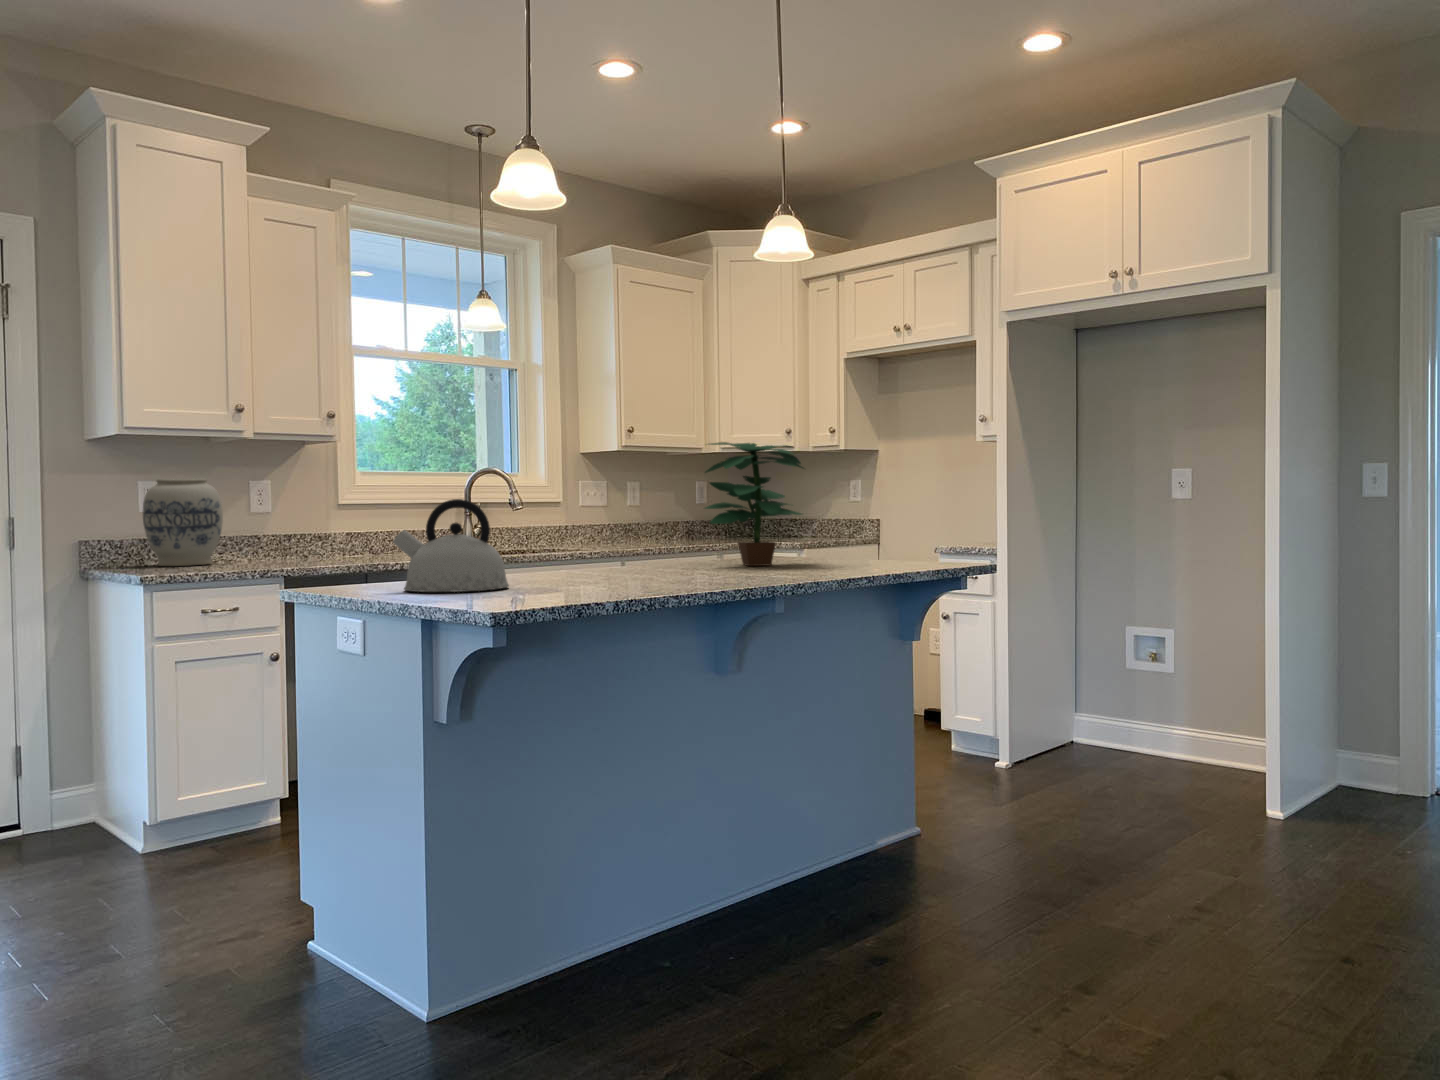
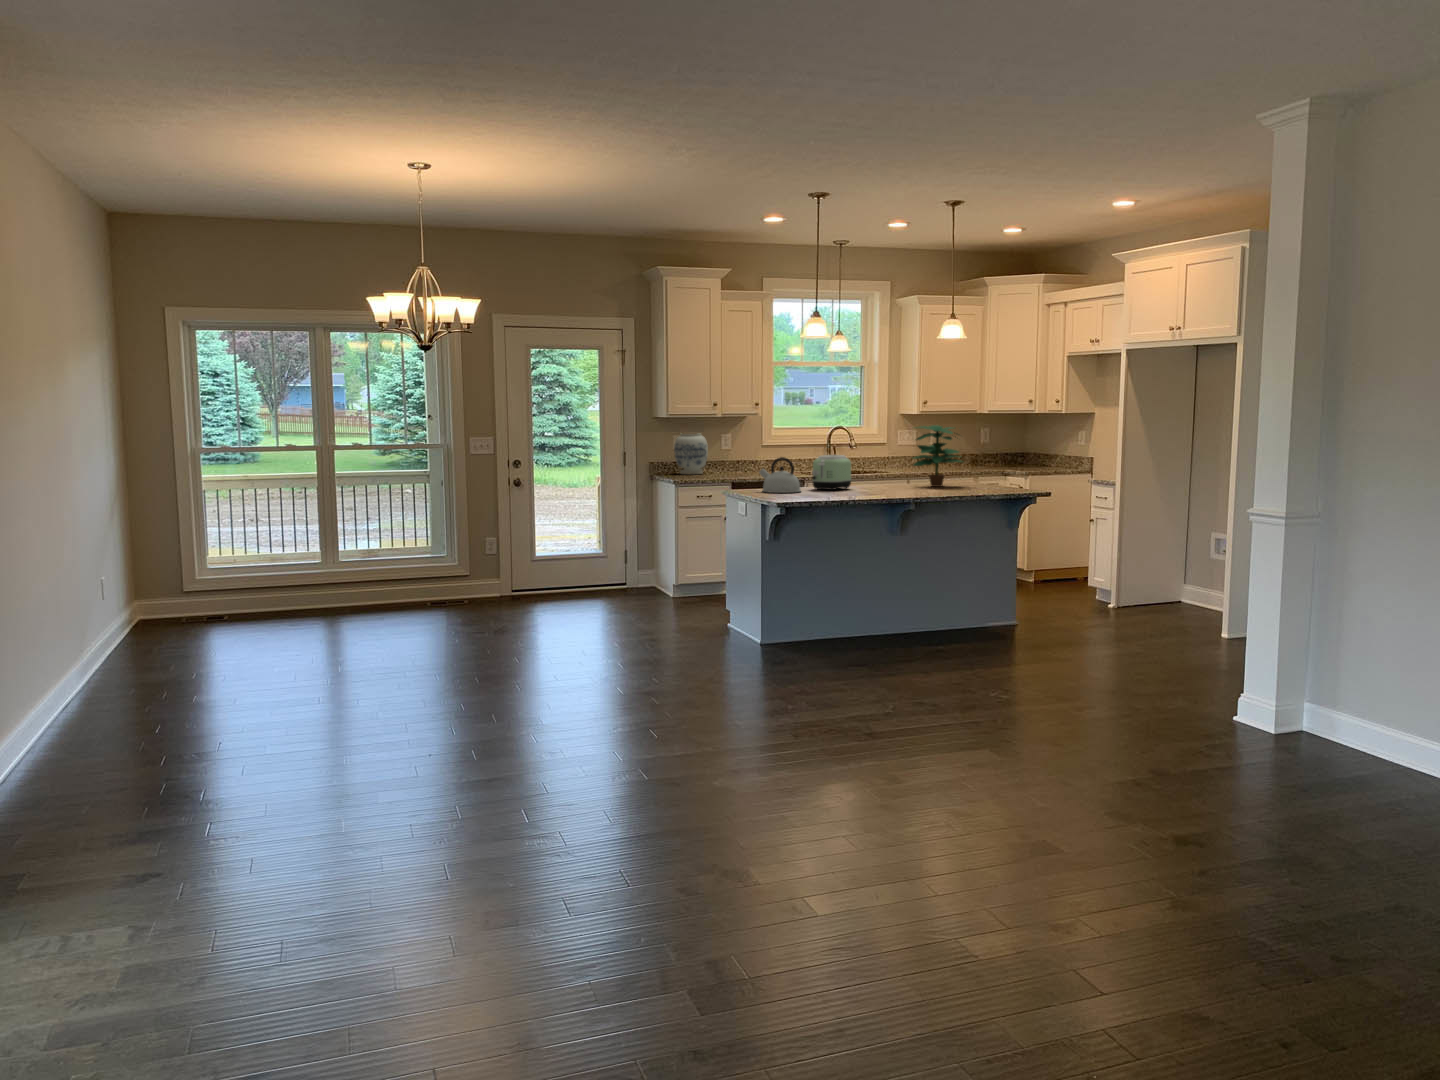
toaster: none [519,499,607,581] -> present [812,455,851,490]

